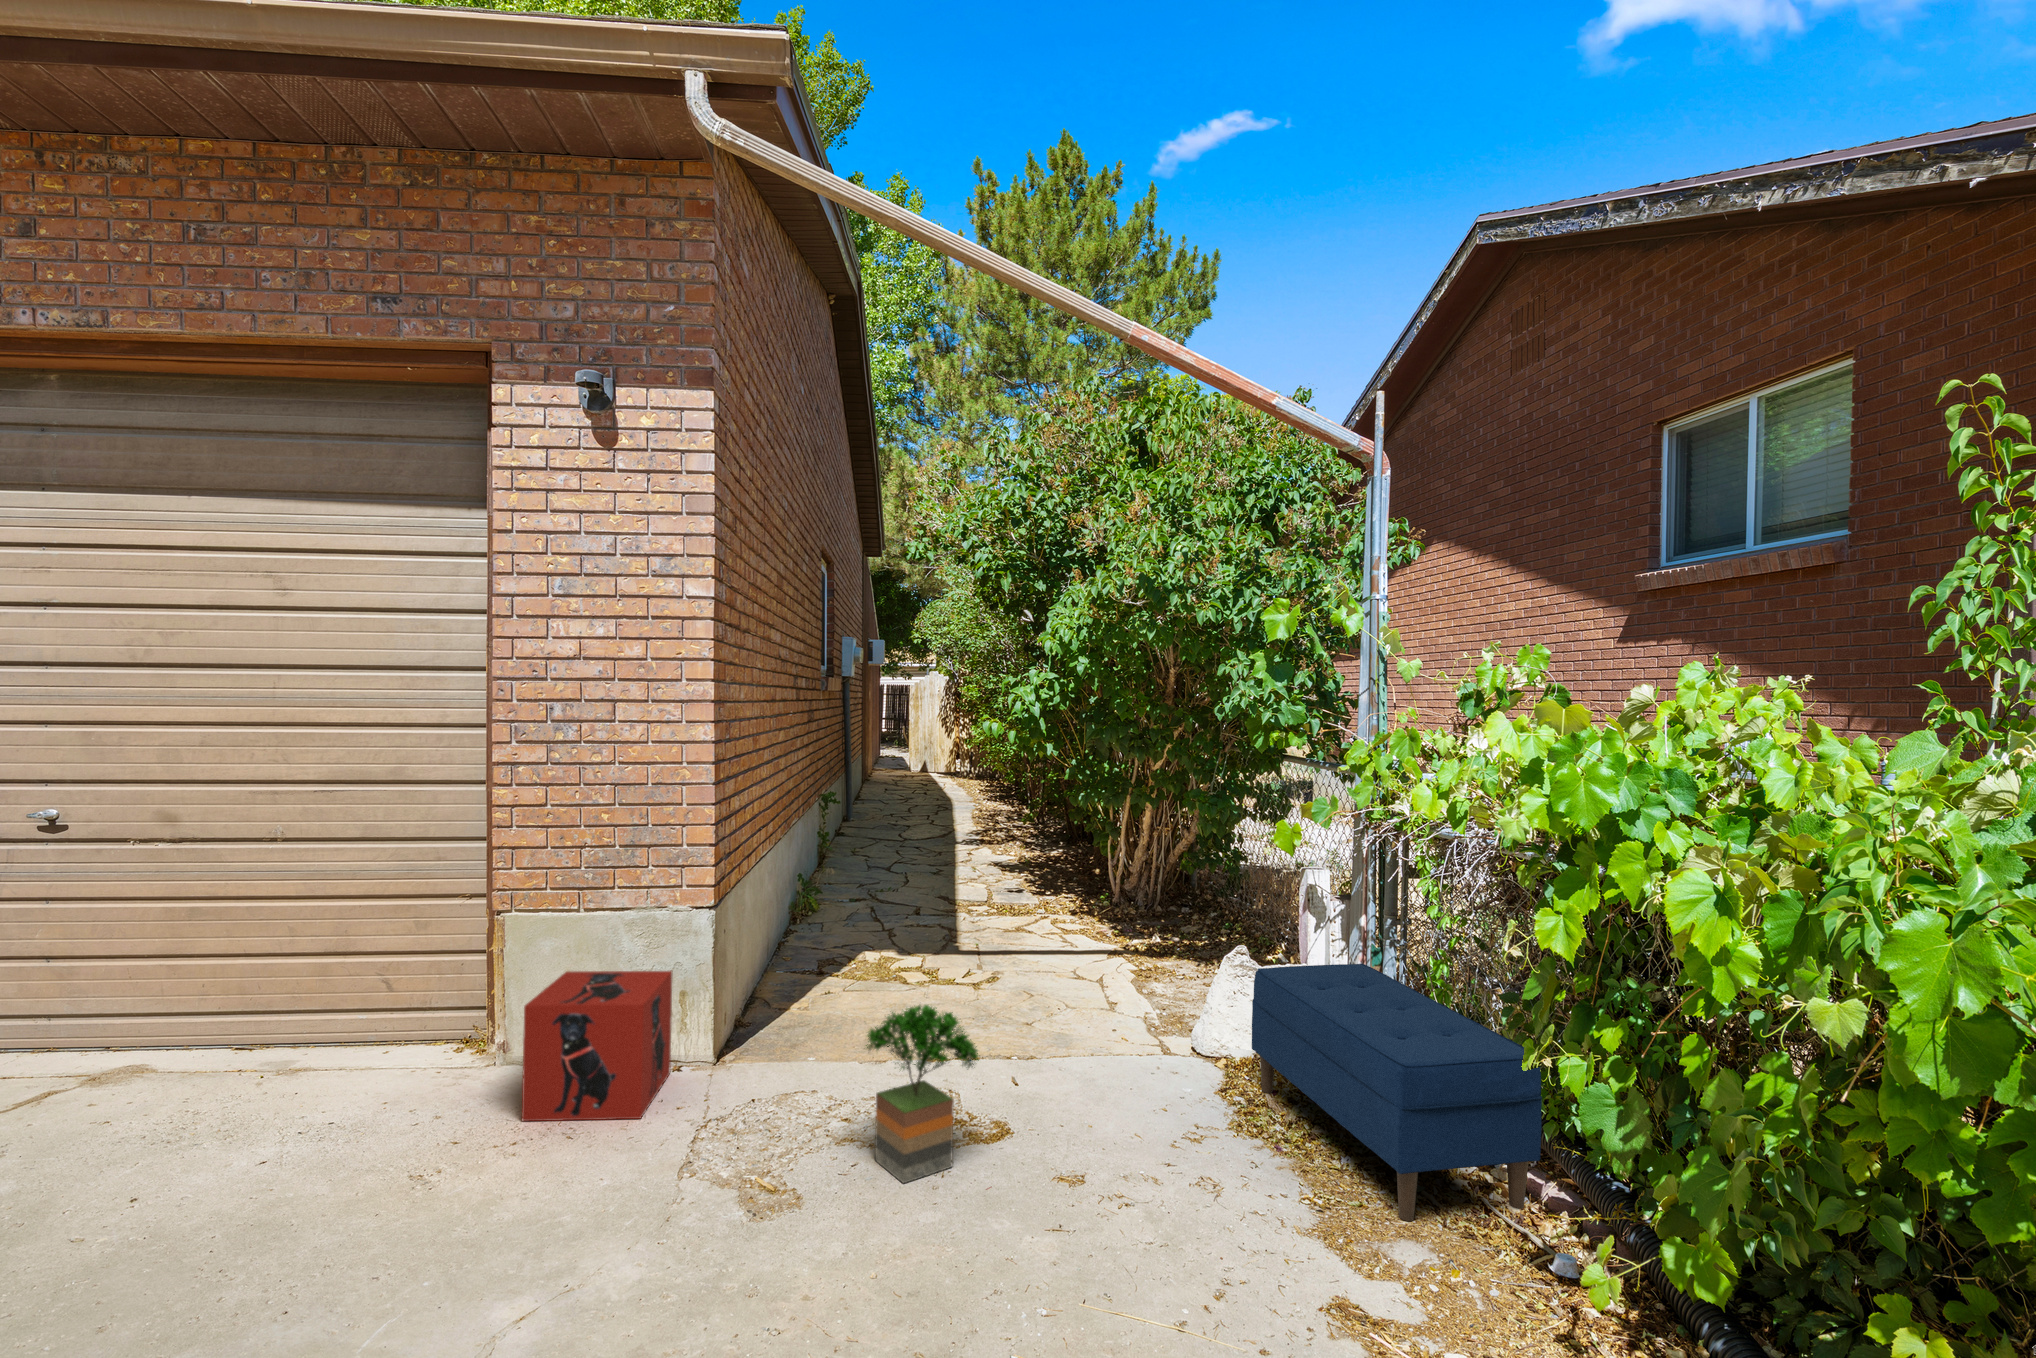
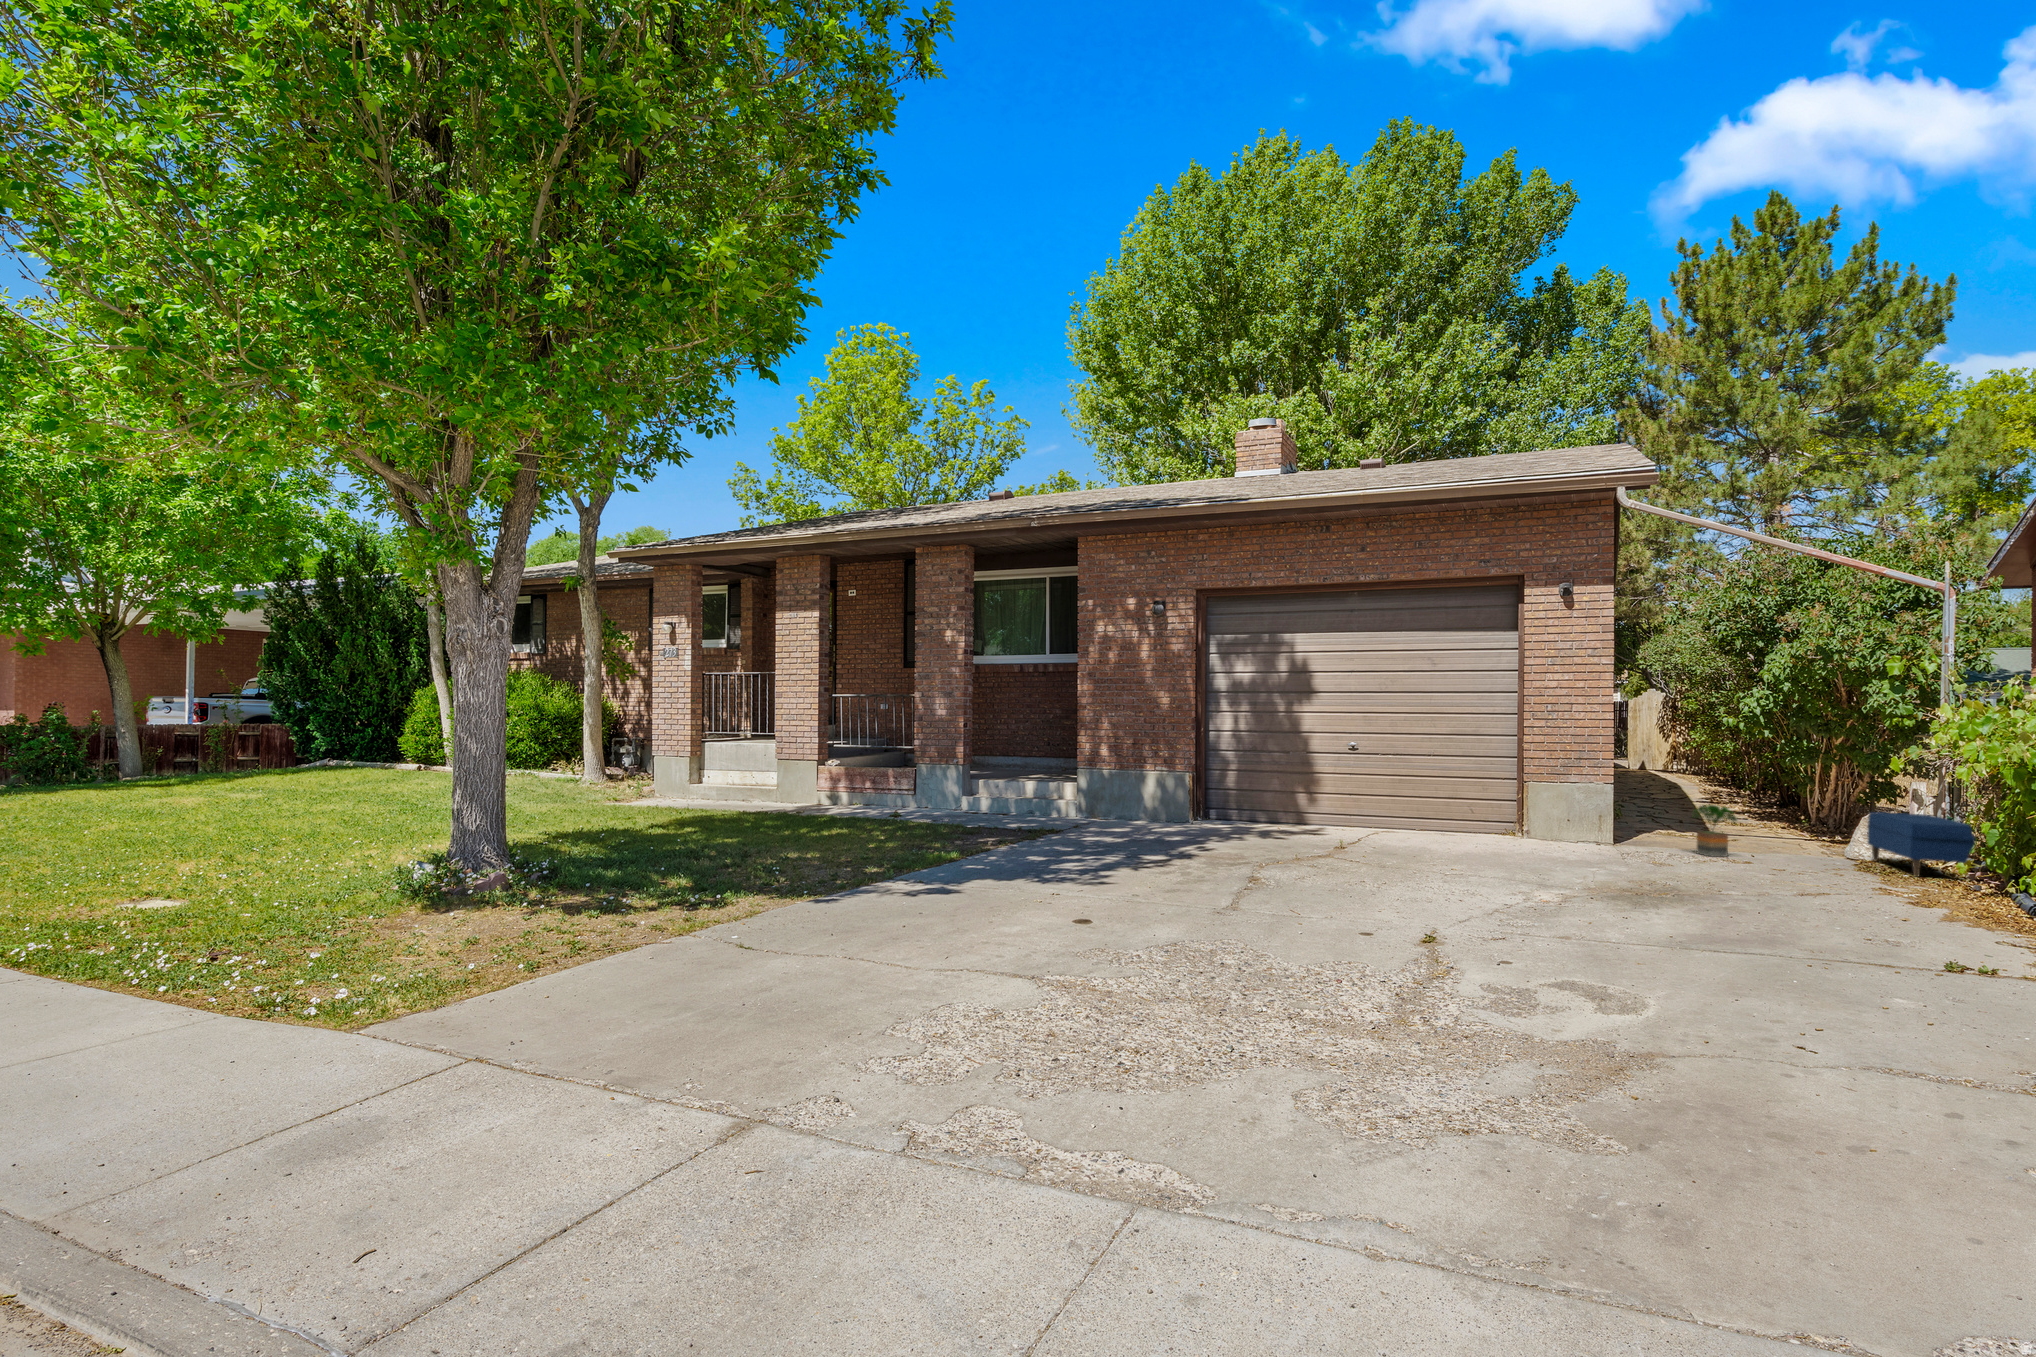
storage box: present [522,971,672,1121] -> none [1556,798,1600,842]

